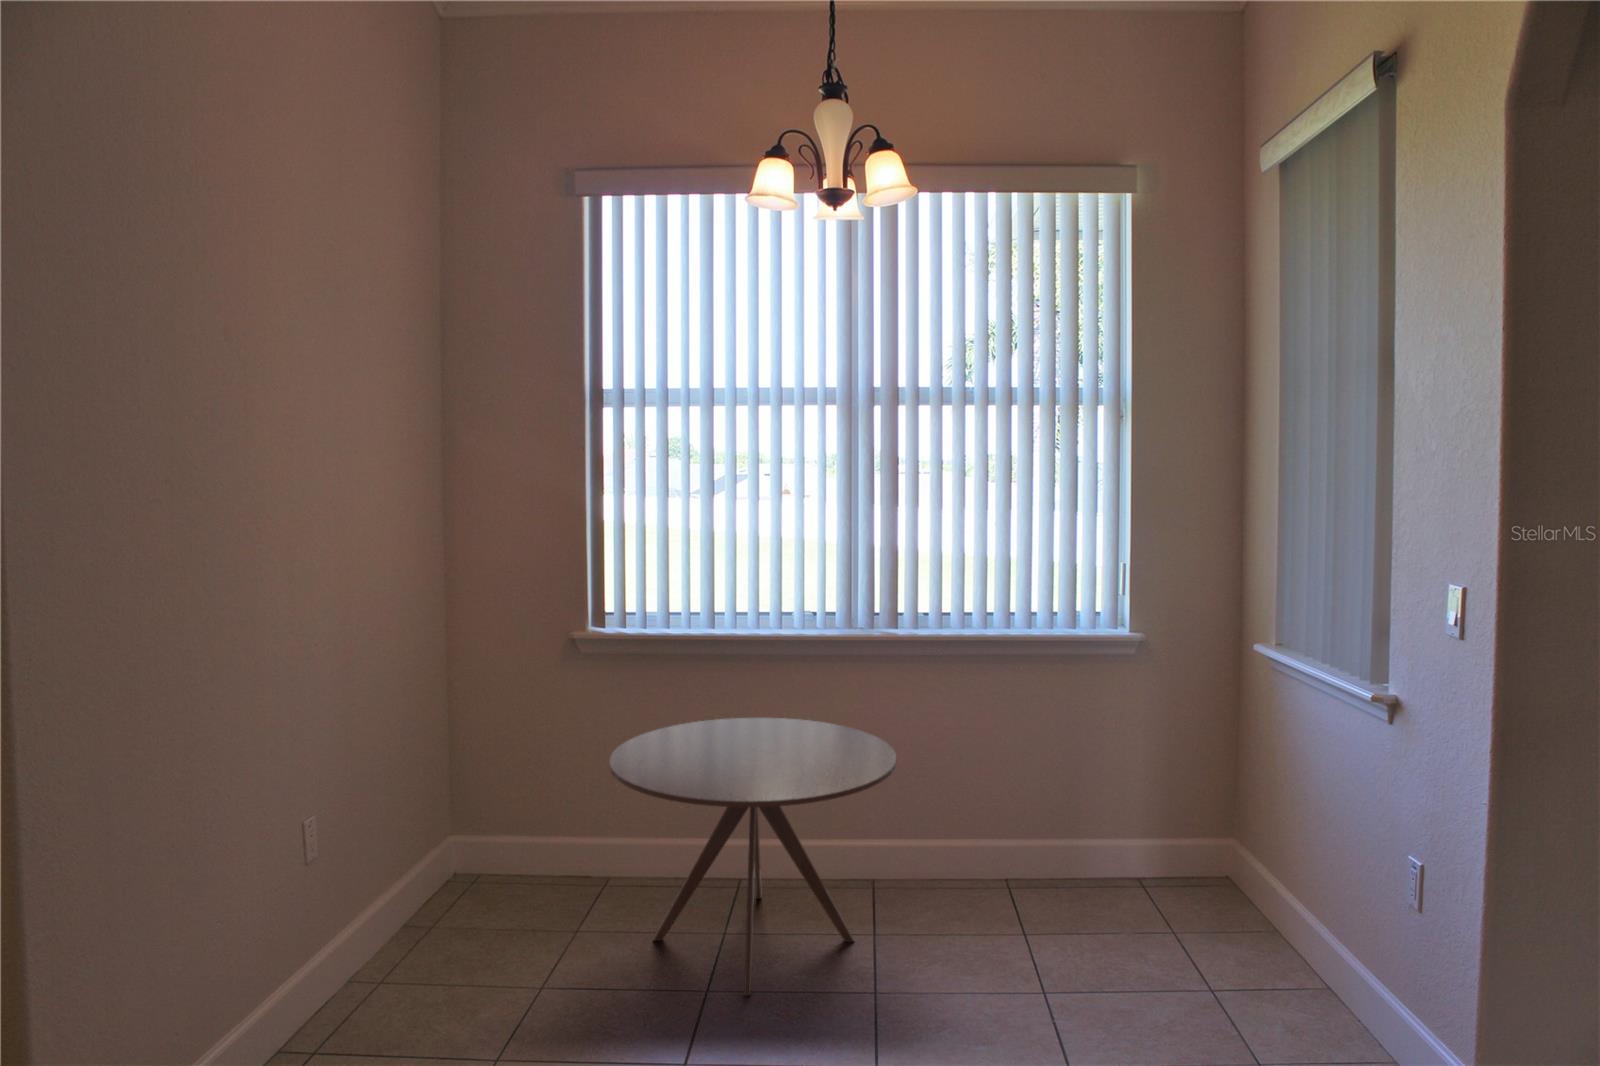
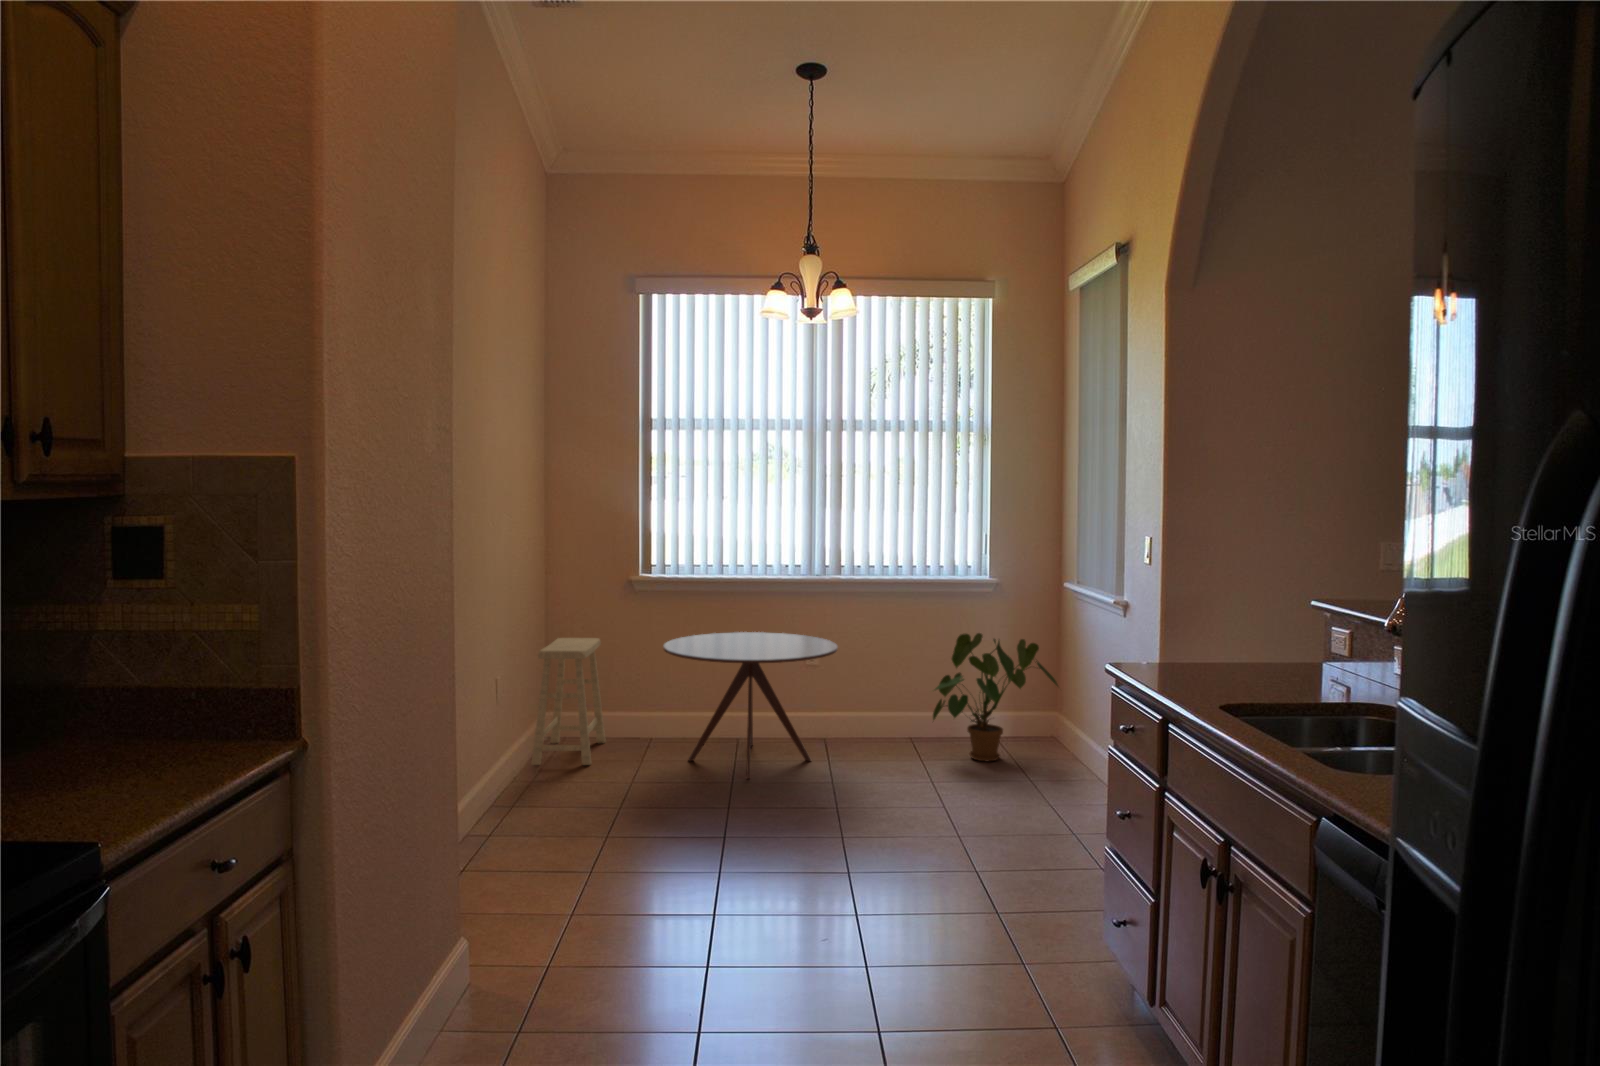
house plant: none [1045,721,1270,945] -> present [933,633,1058,761]
stool: none [397,729,535,952] -> present [531,638,605,765]

